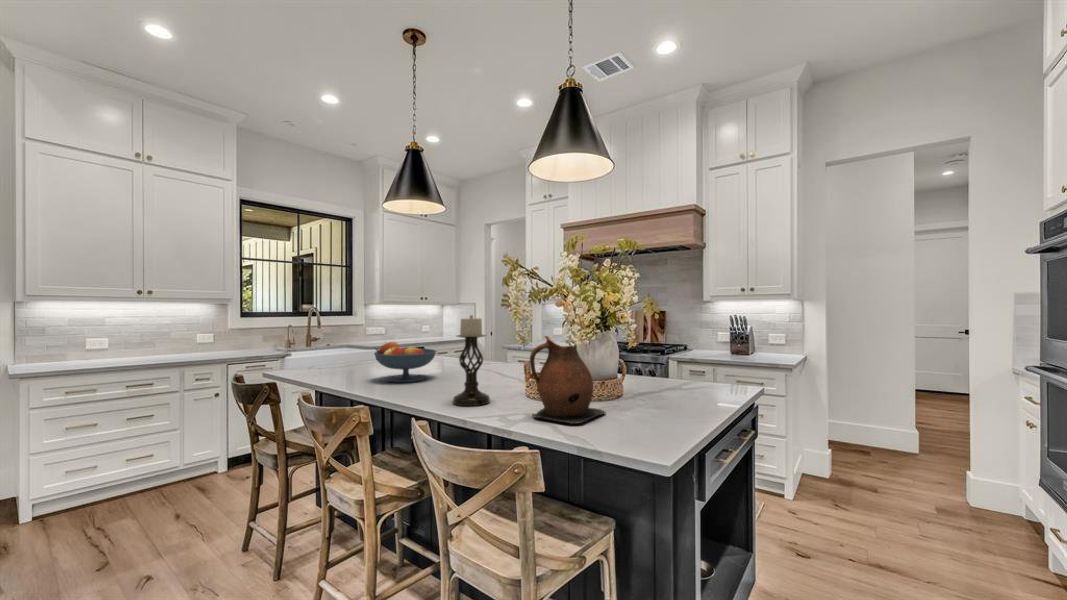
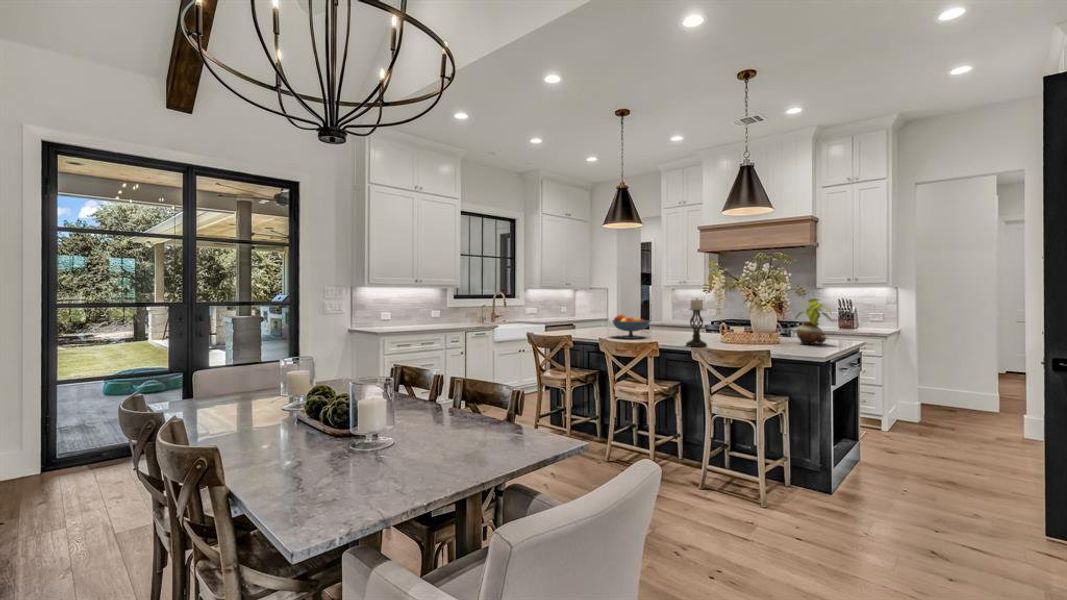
potted plant: none [648,314,707,395] -> present [795,298,832,345]
ceramic pitcher: present [530,336,606,425] -> none [740,309,780,353]

